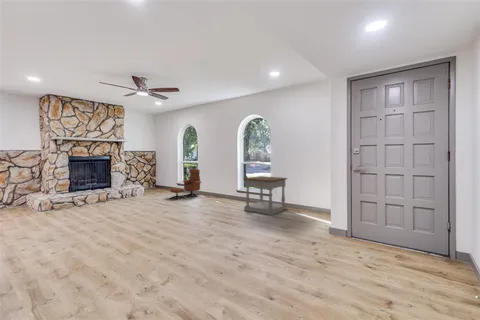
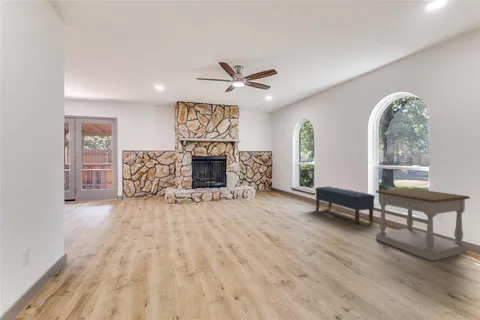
lounge chair: present [170,169,201,199] -> none [278,172,317,206]
bench: none [201,180,242,204] -> present [315,187,375,224]

